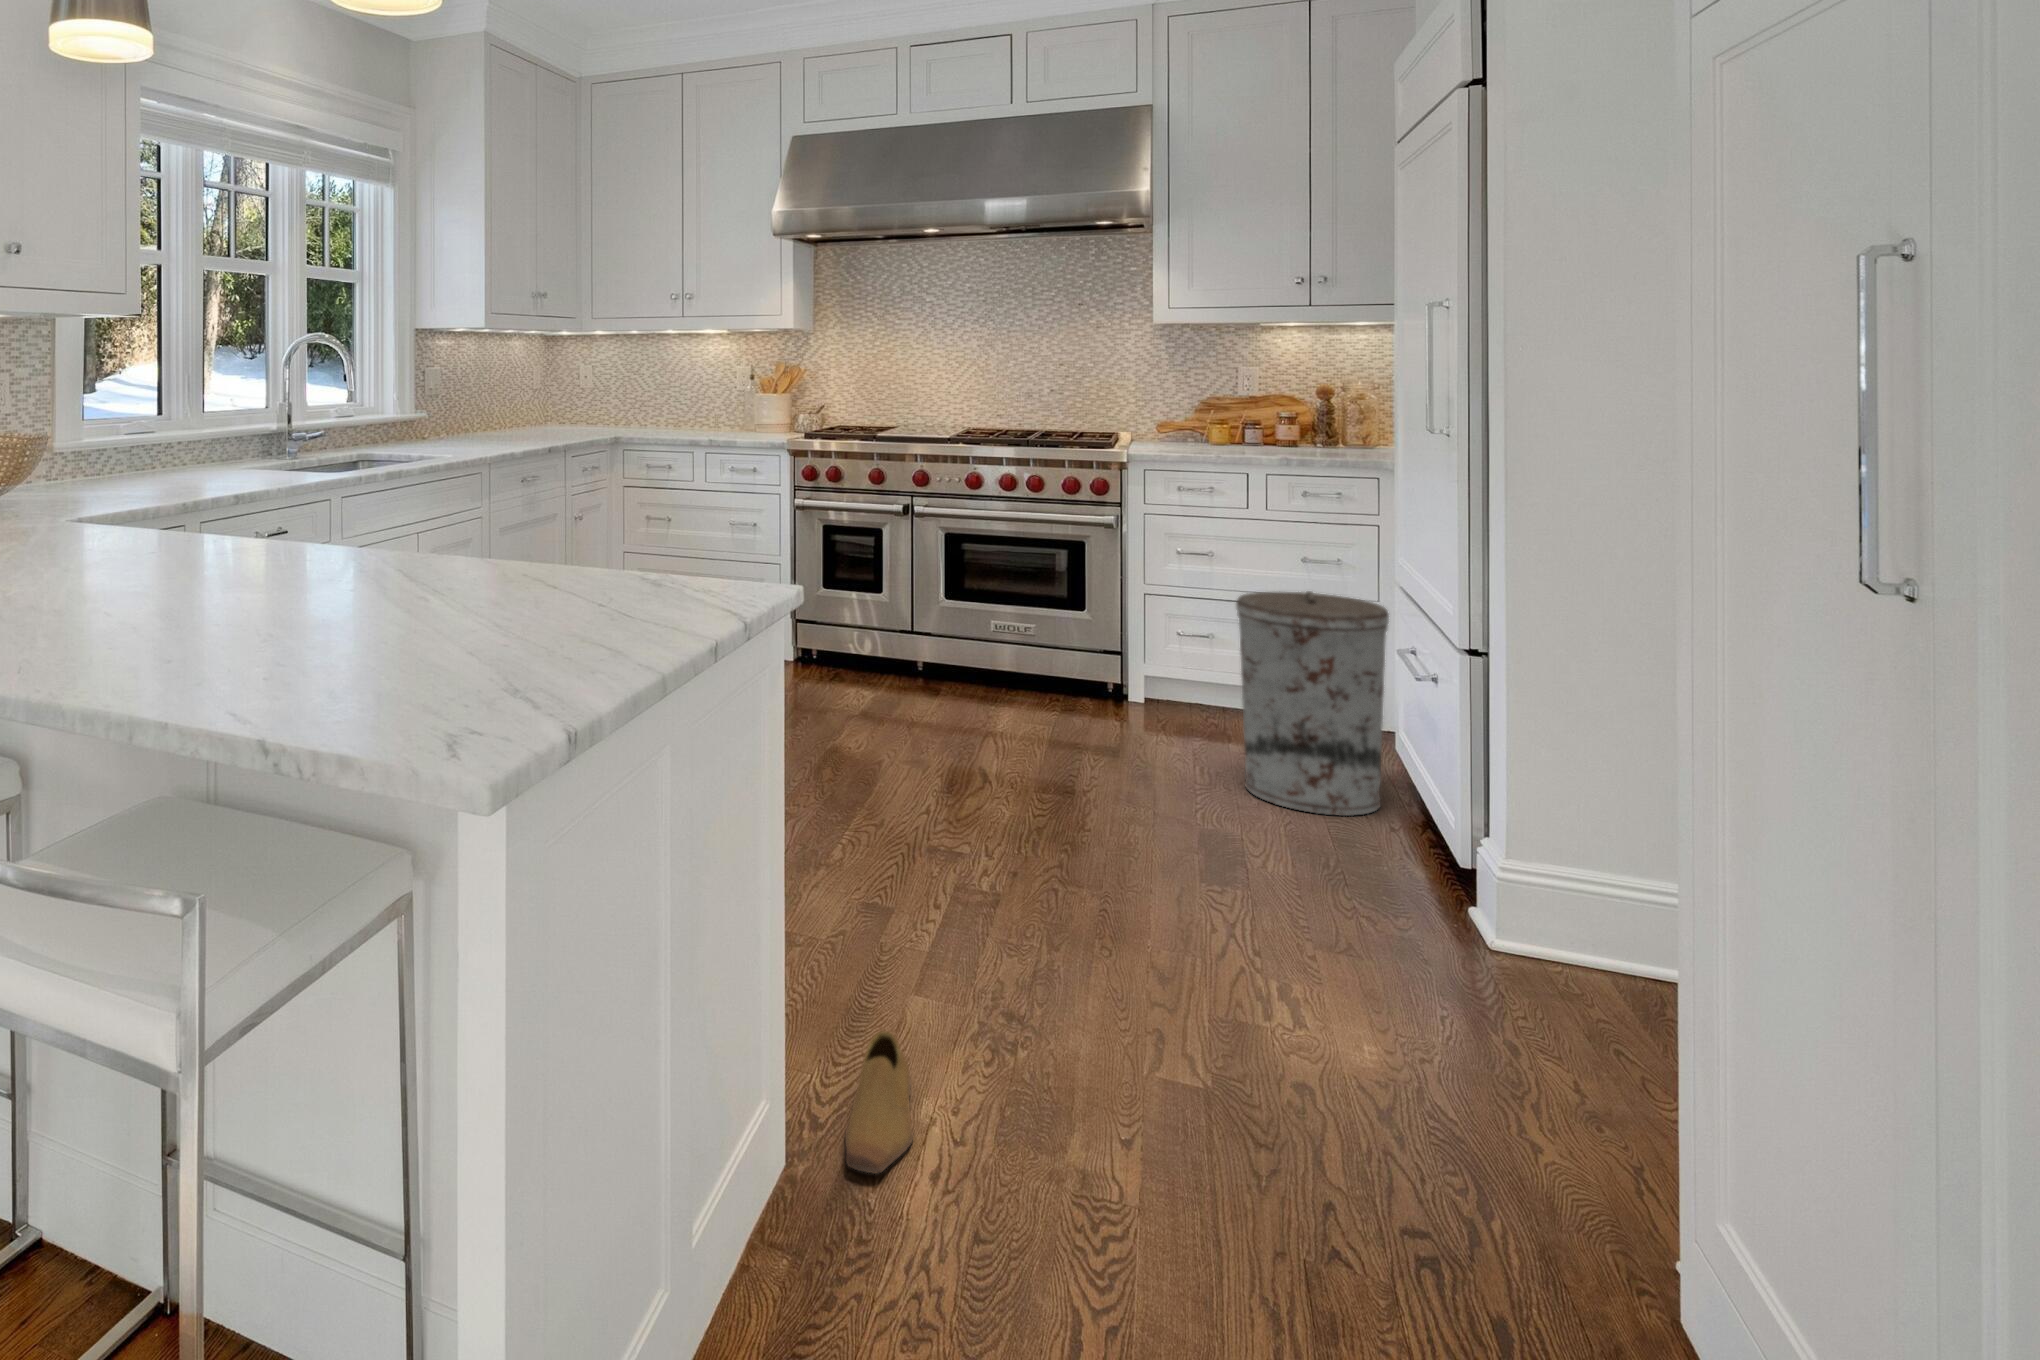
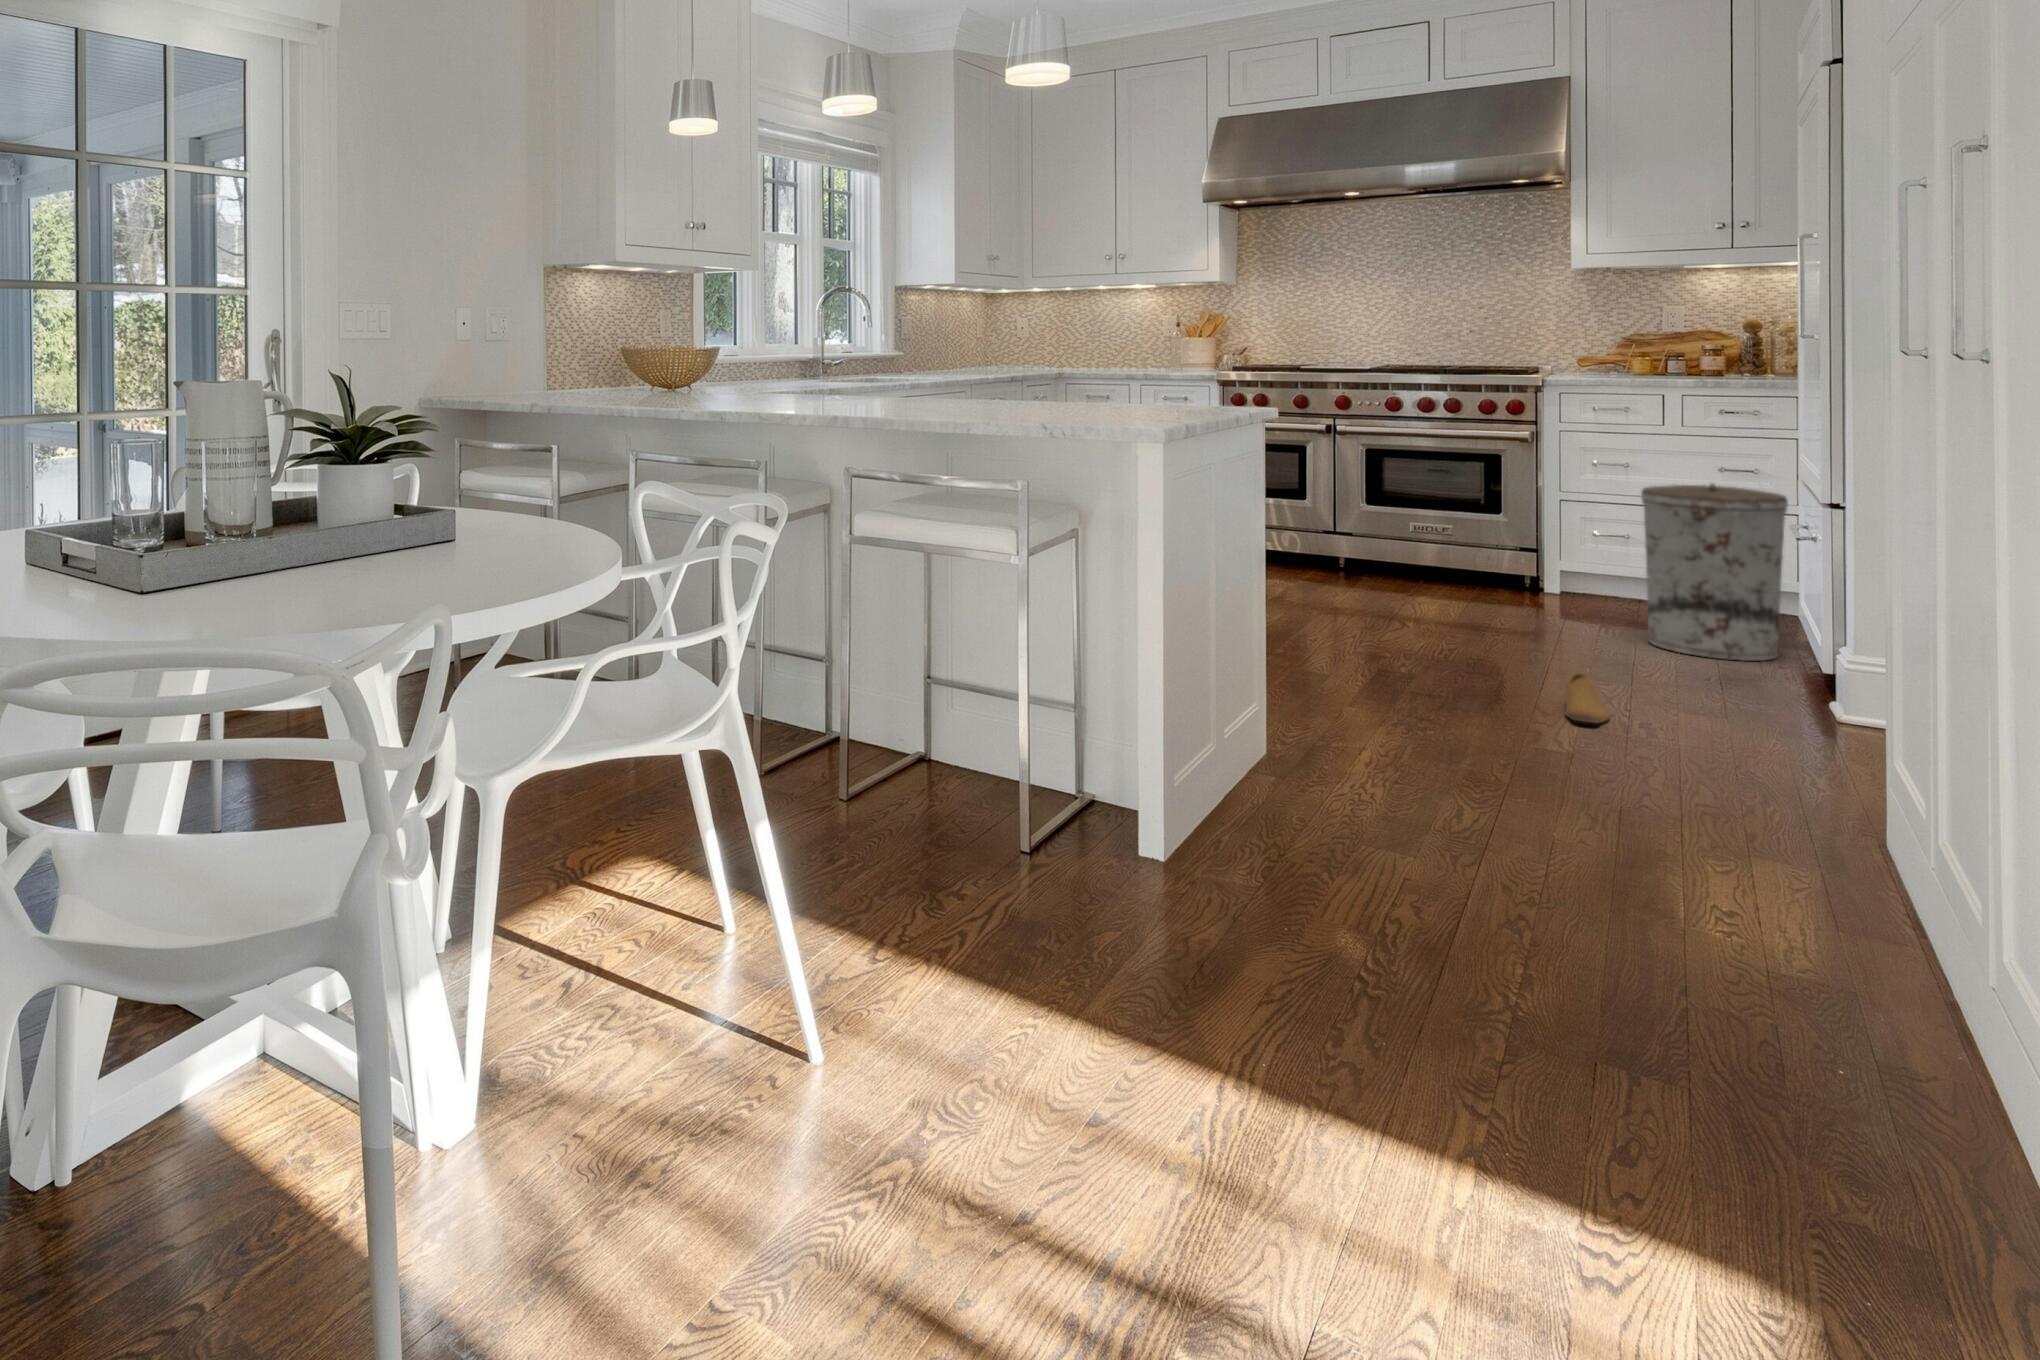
shoe: present [845,1031,913,1174] -> present [1565,672,1609,723]

